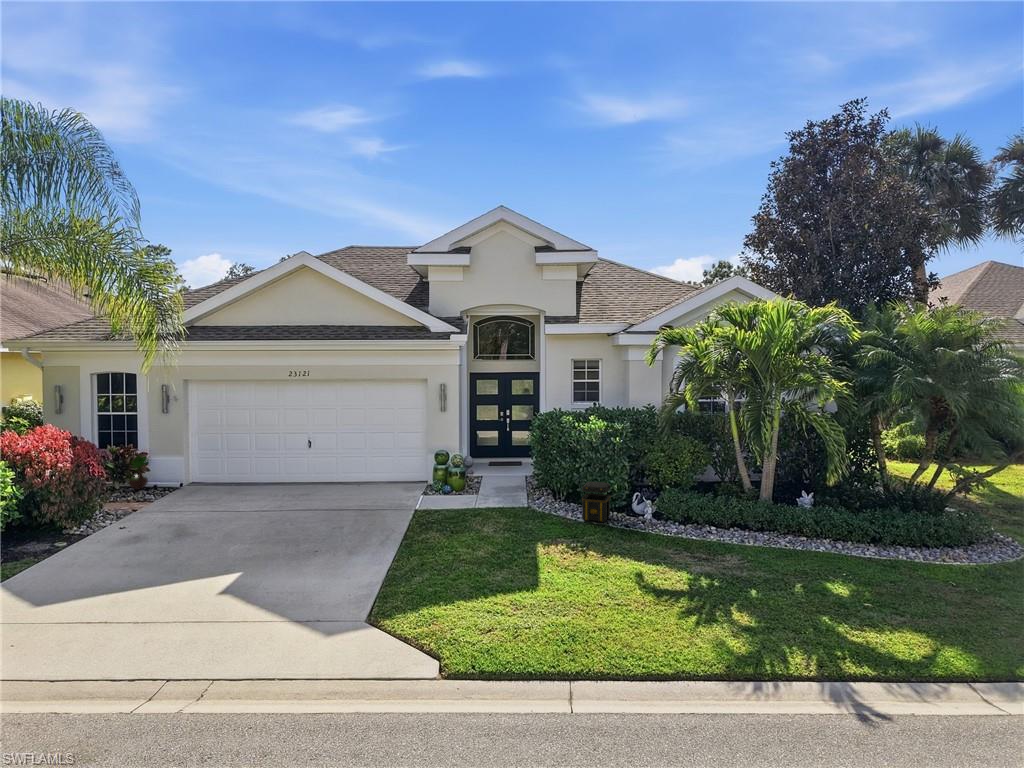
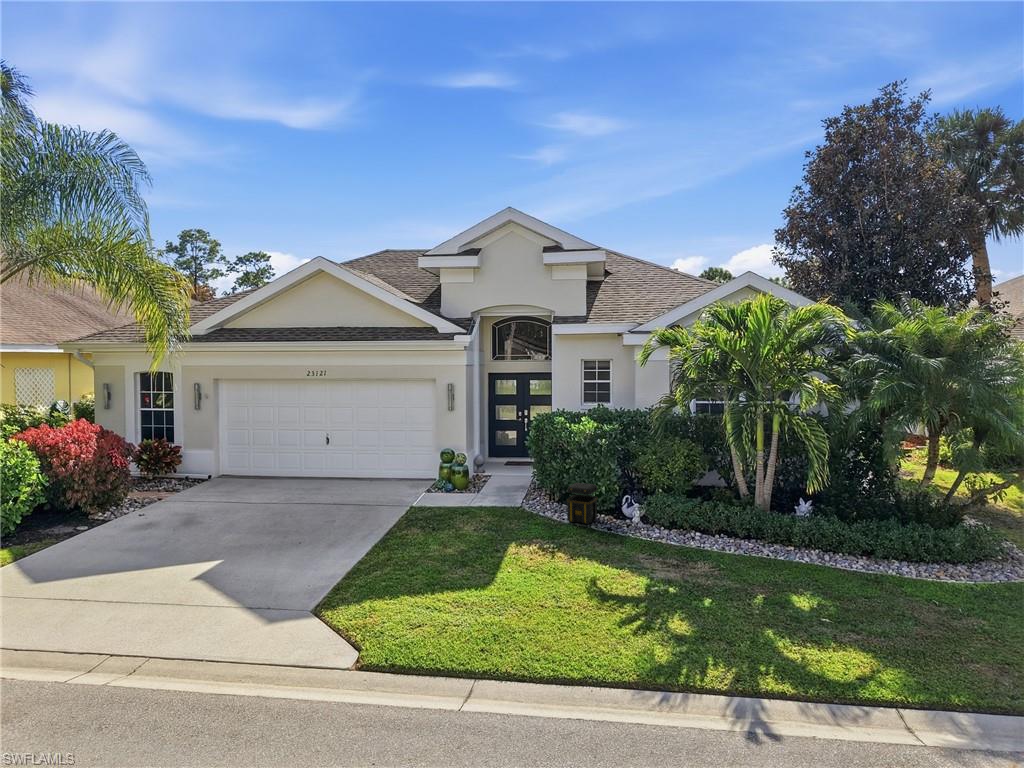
potted tree: present [129,456,148,490] -> none [160,446,182,480]

